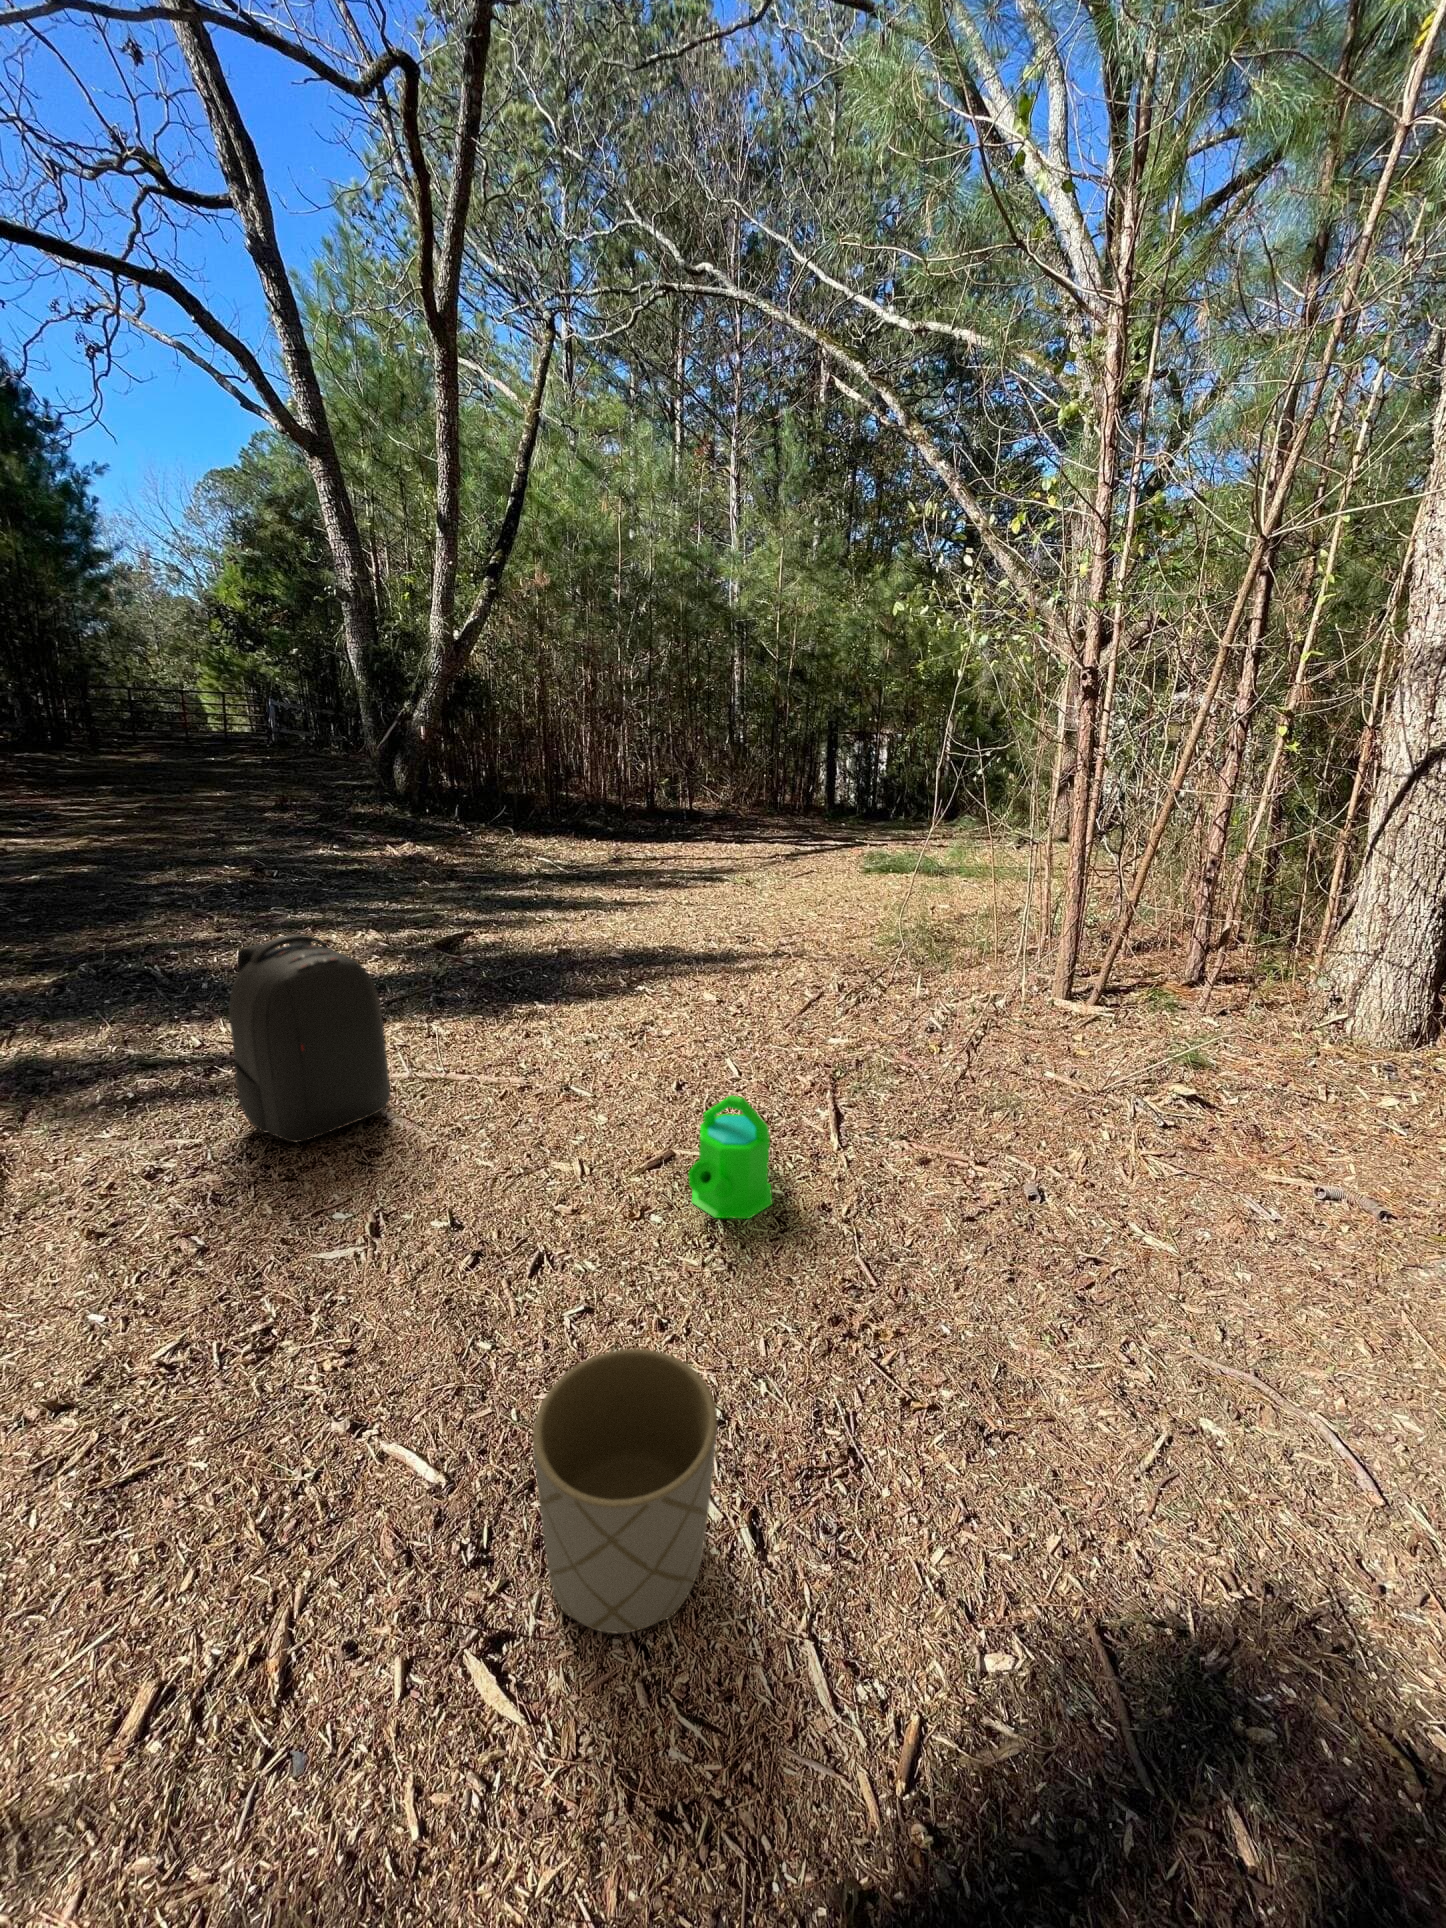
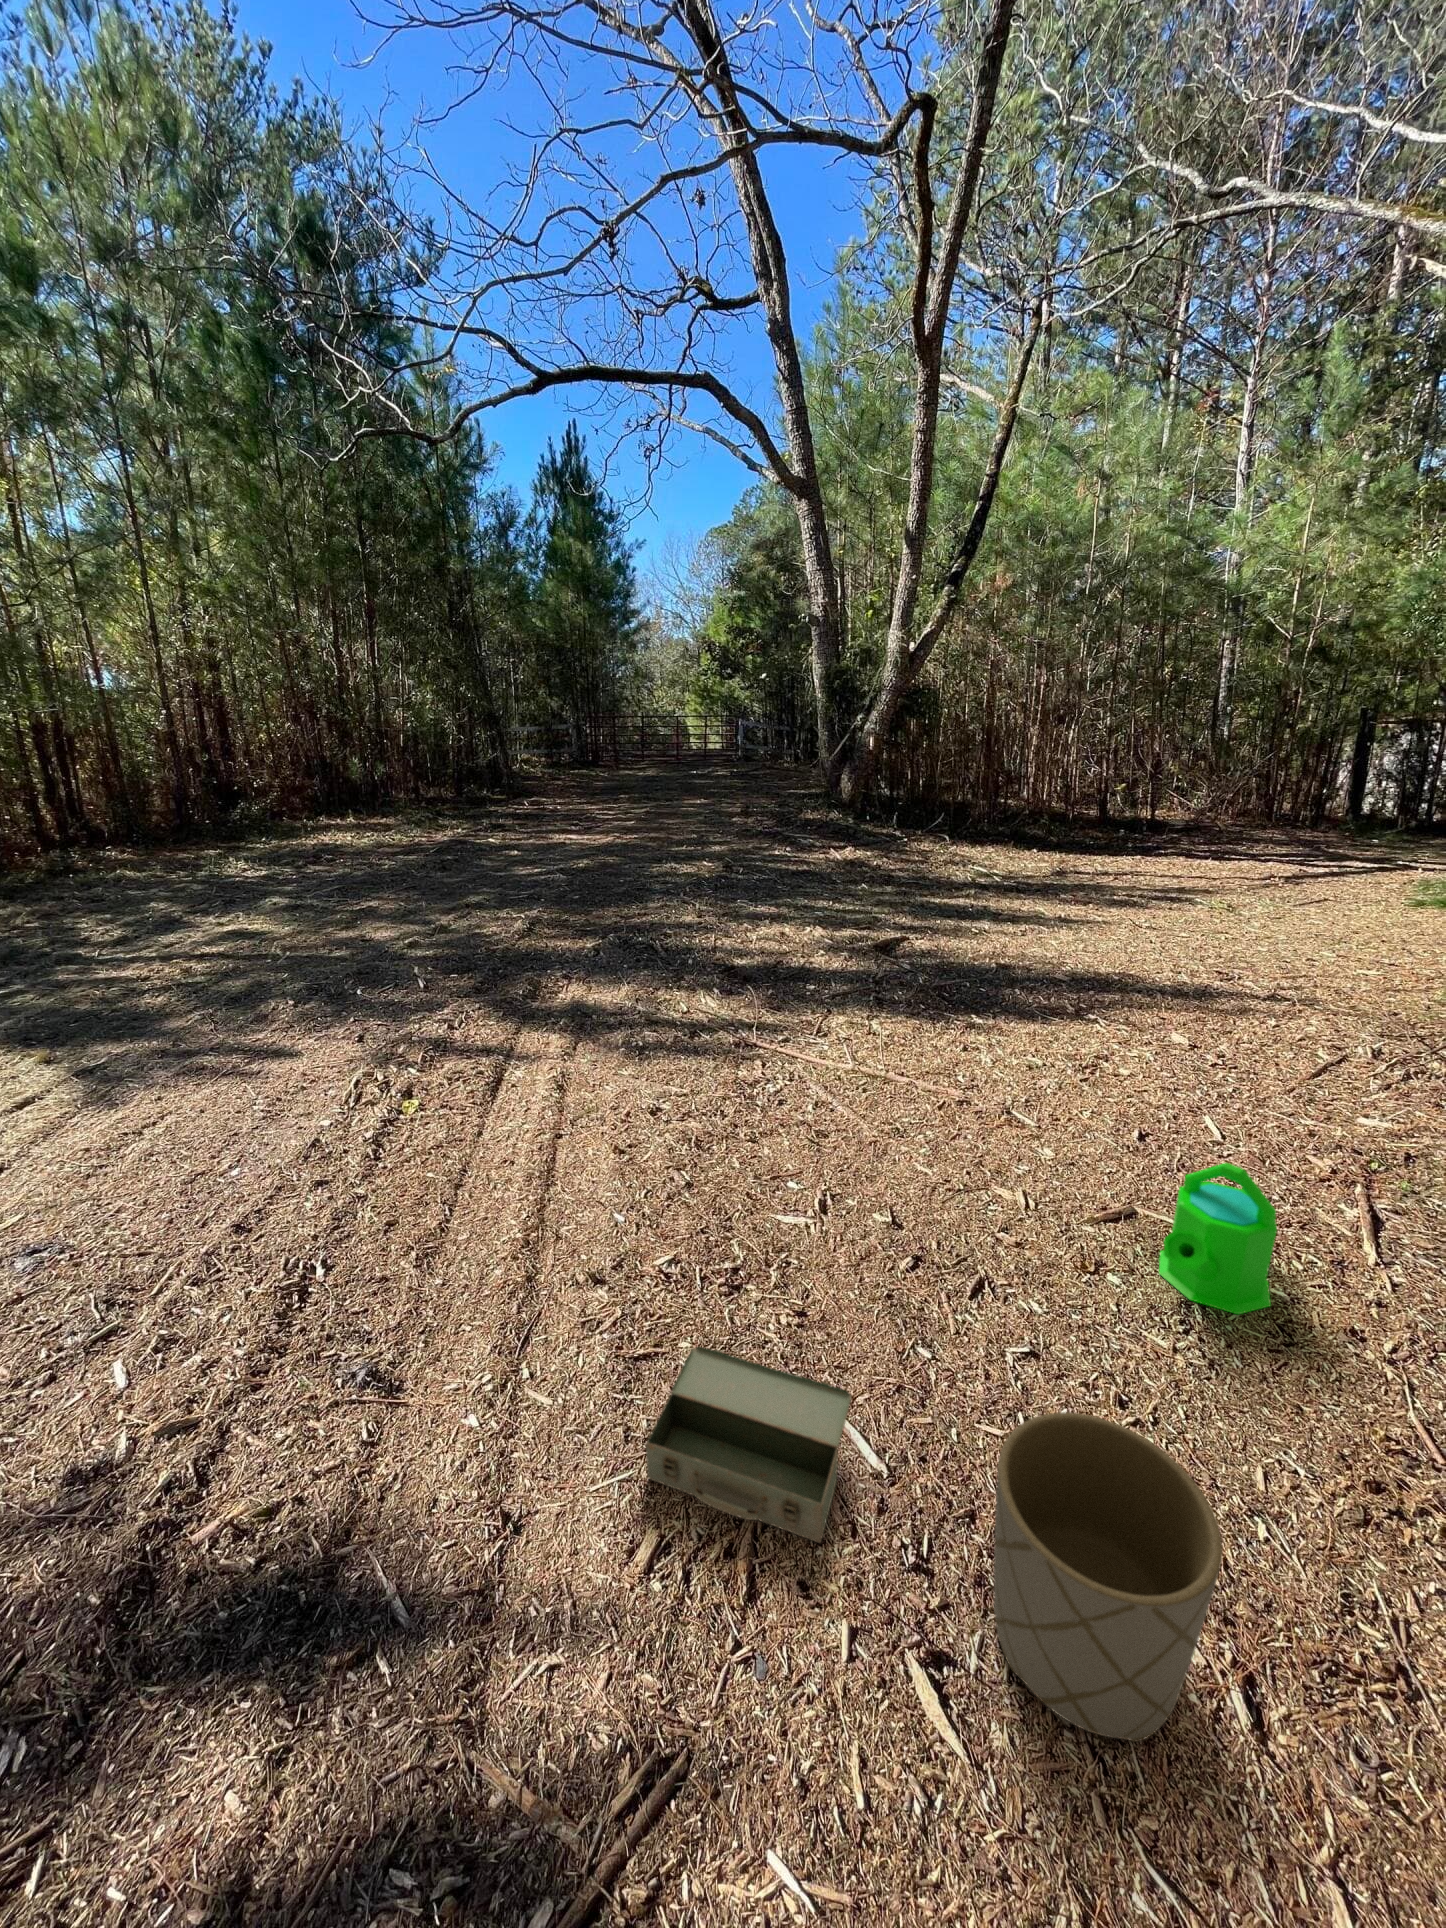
backpack: present [229,934,391,1142] -> none [718,926,840,1110]
toolbox: none [130,1416,401,1621] -> present [646,1346,852,1543]

